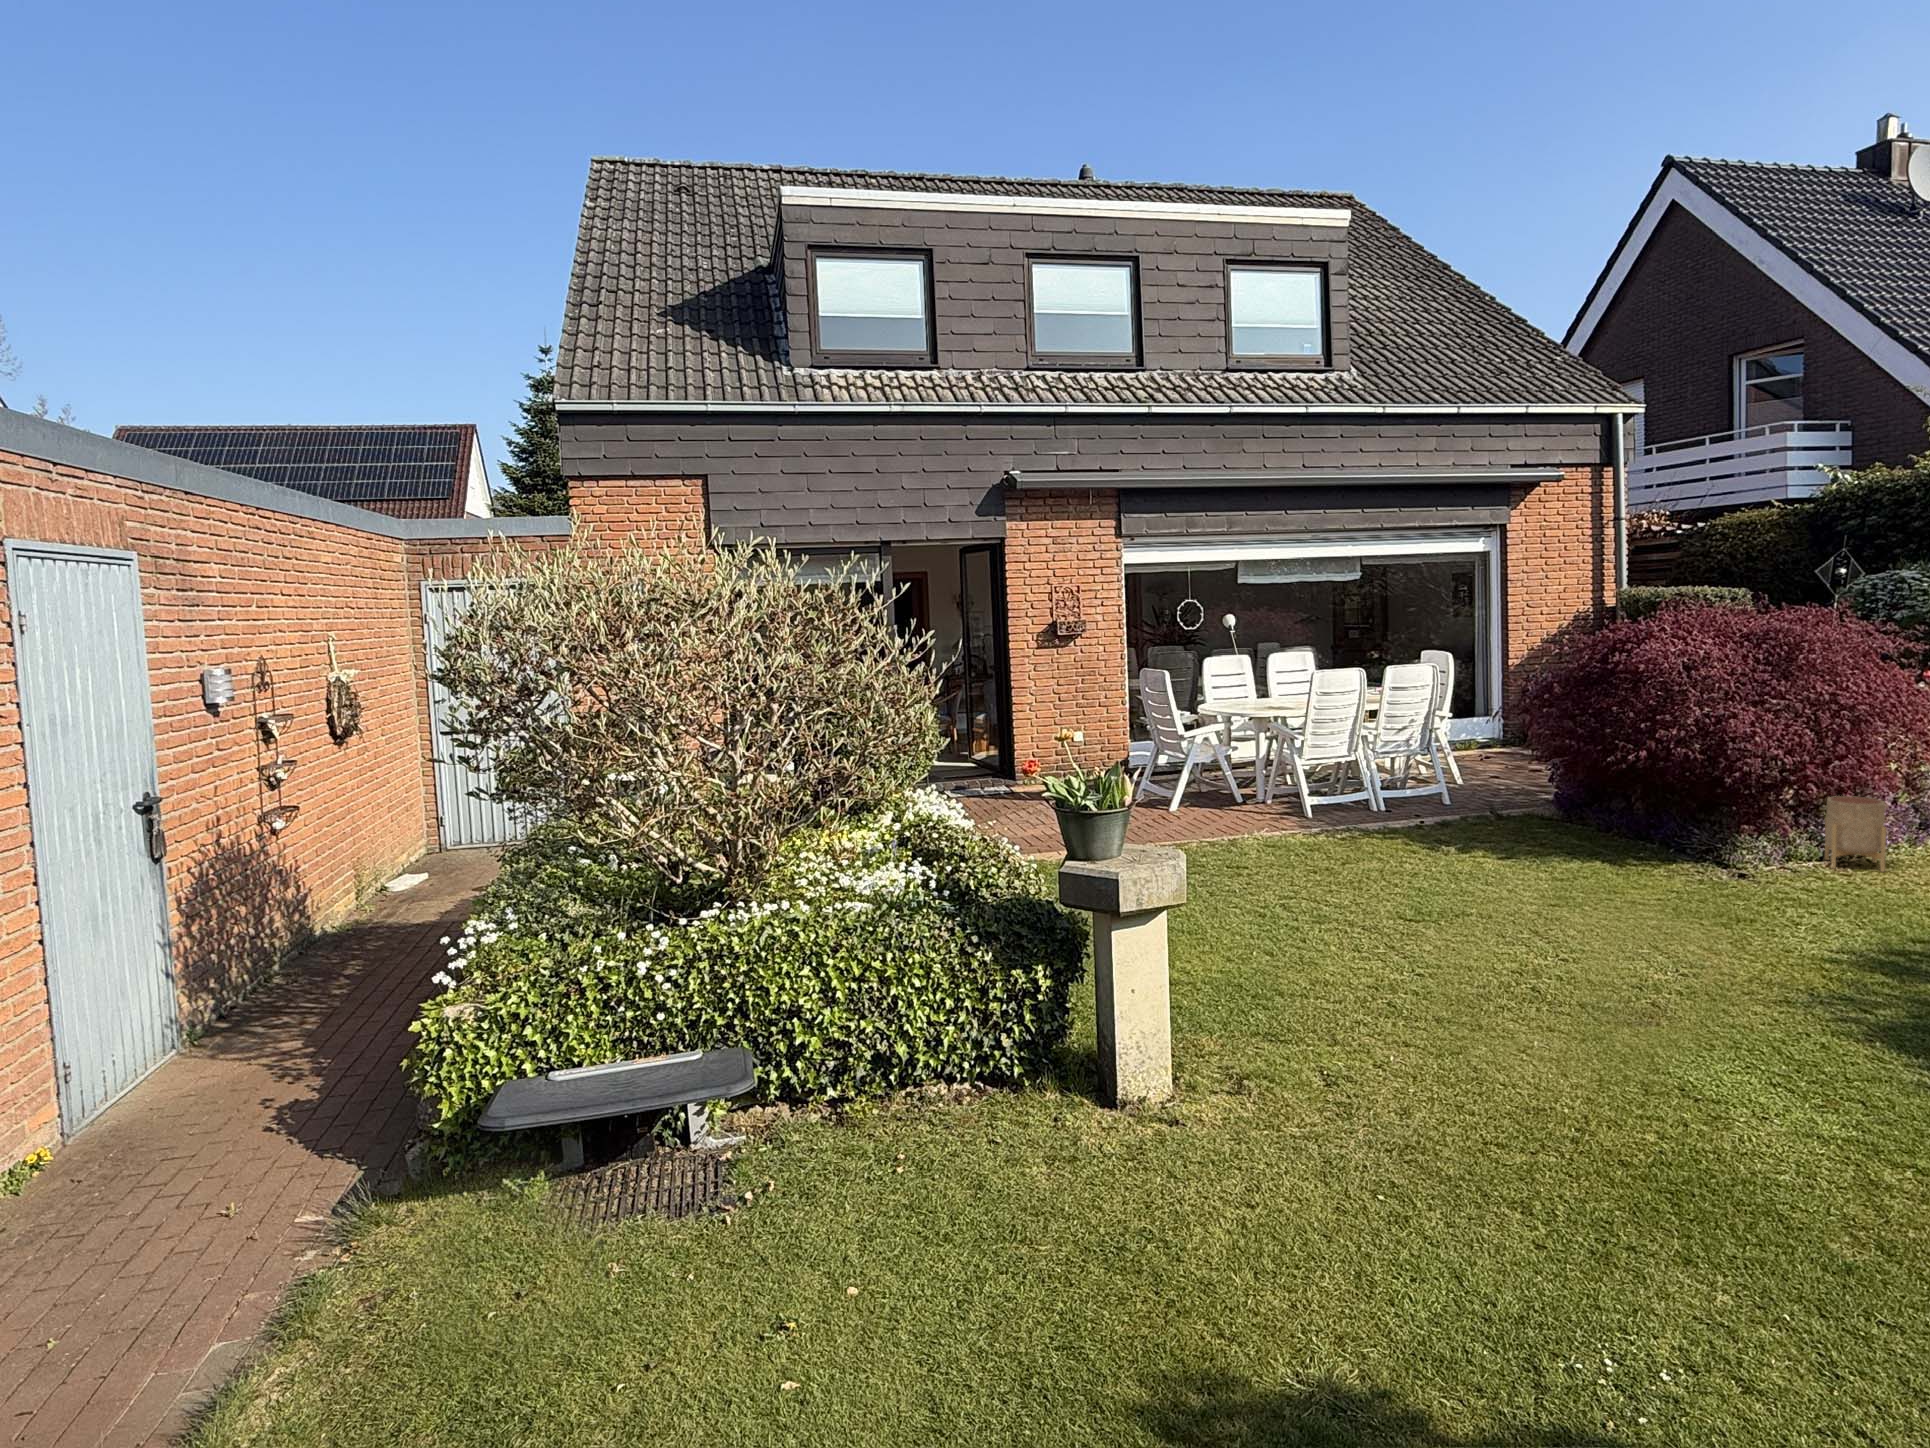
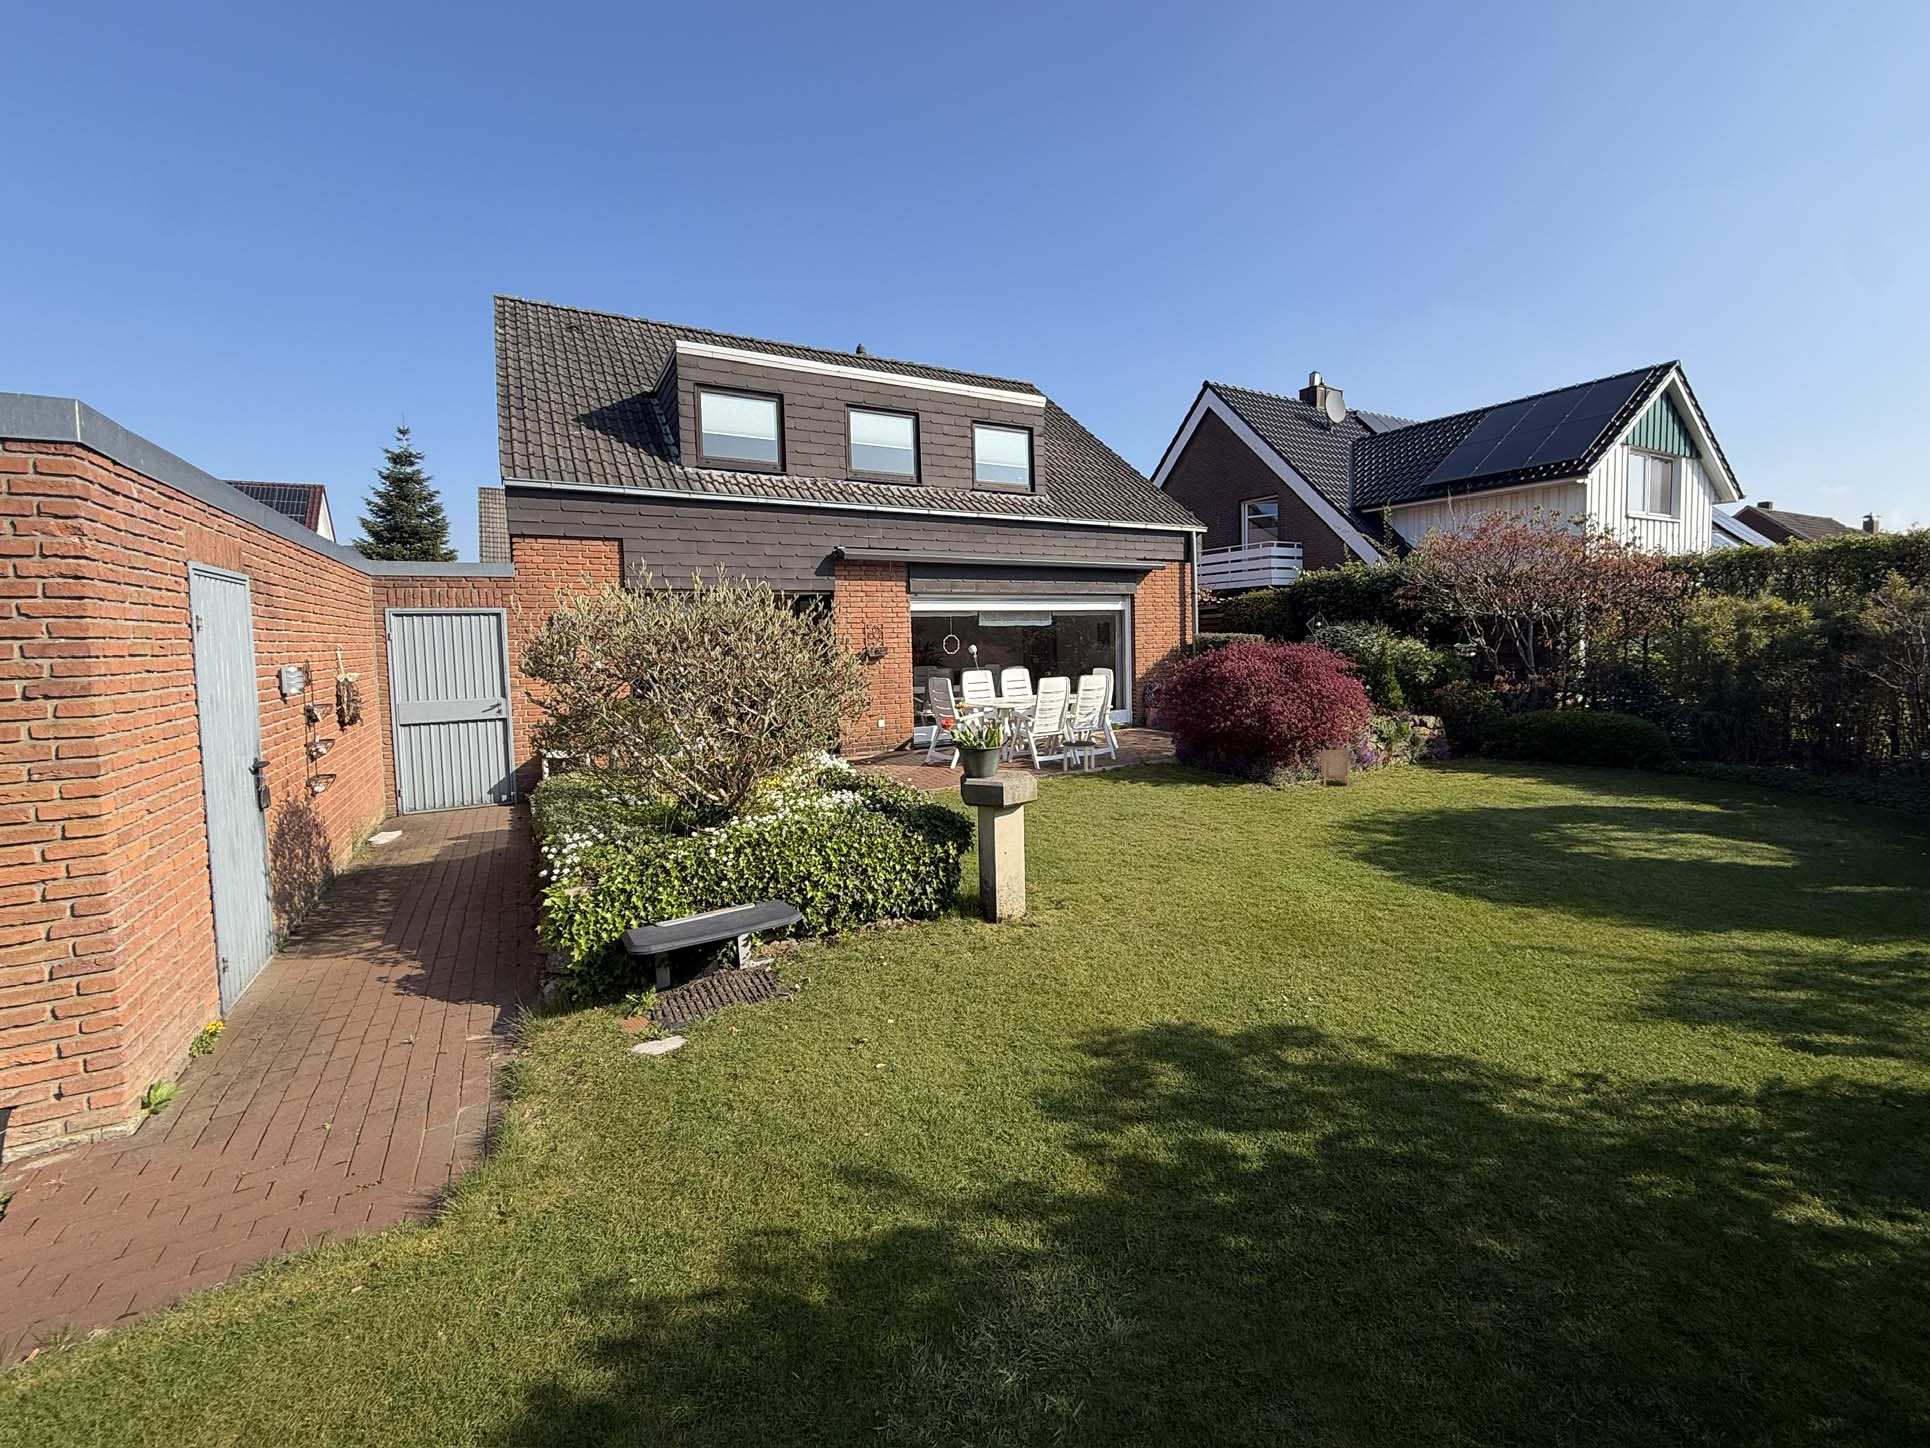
round table: none [1353,770,1412,822] -> present [1062,741,1096,772]

